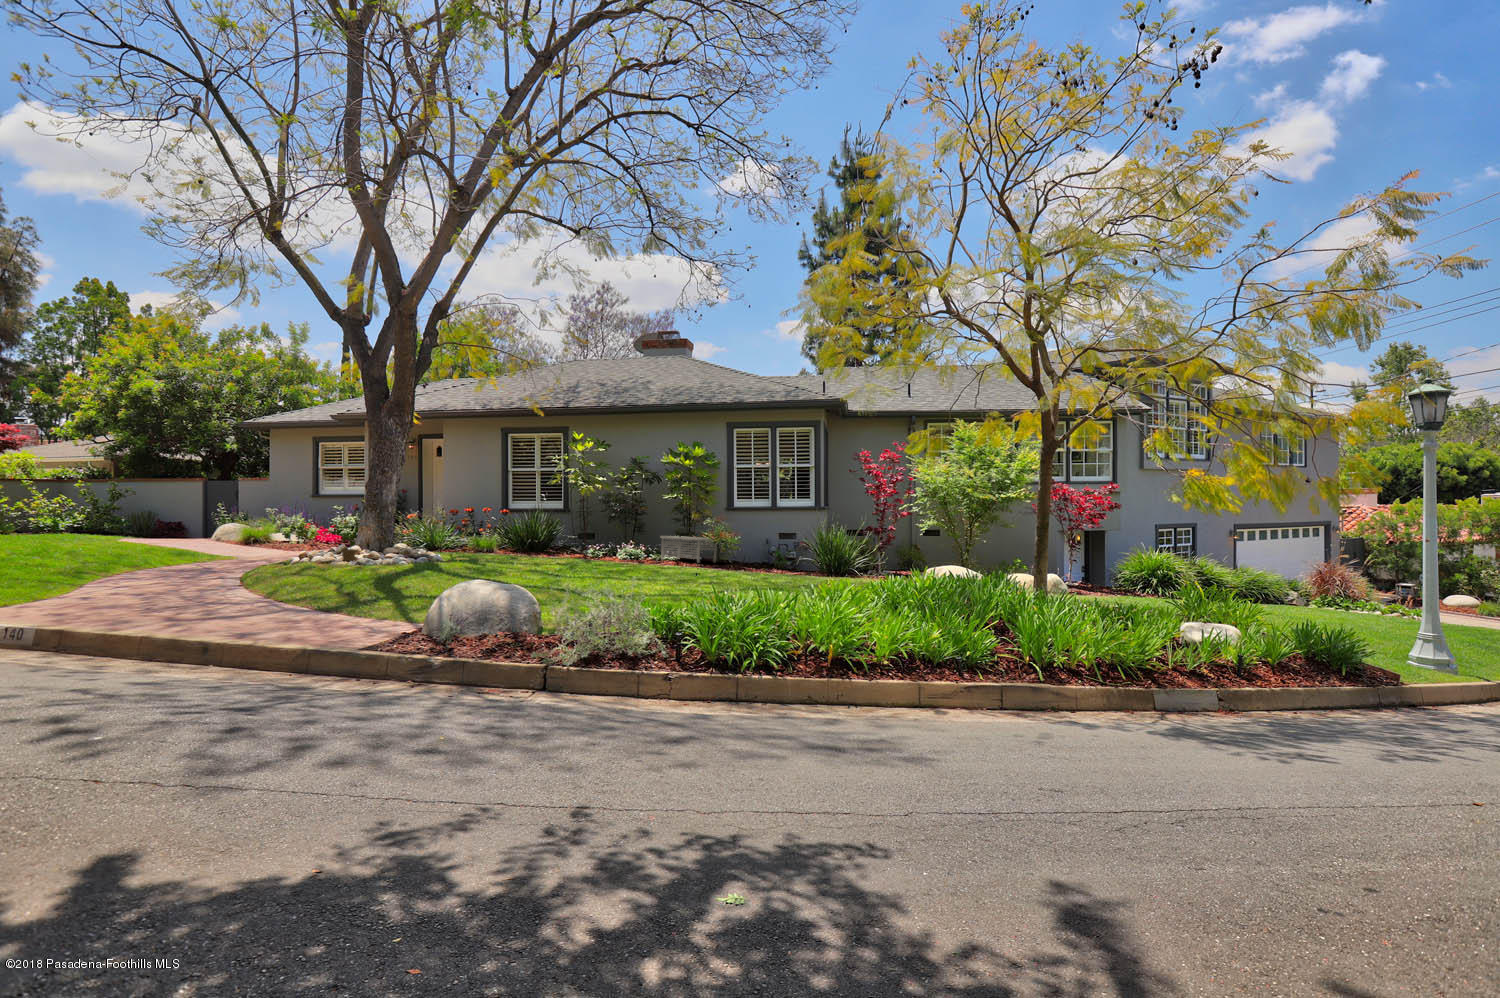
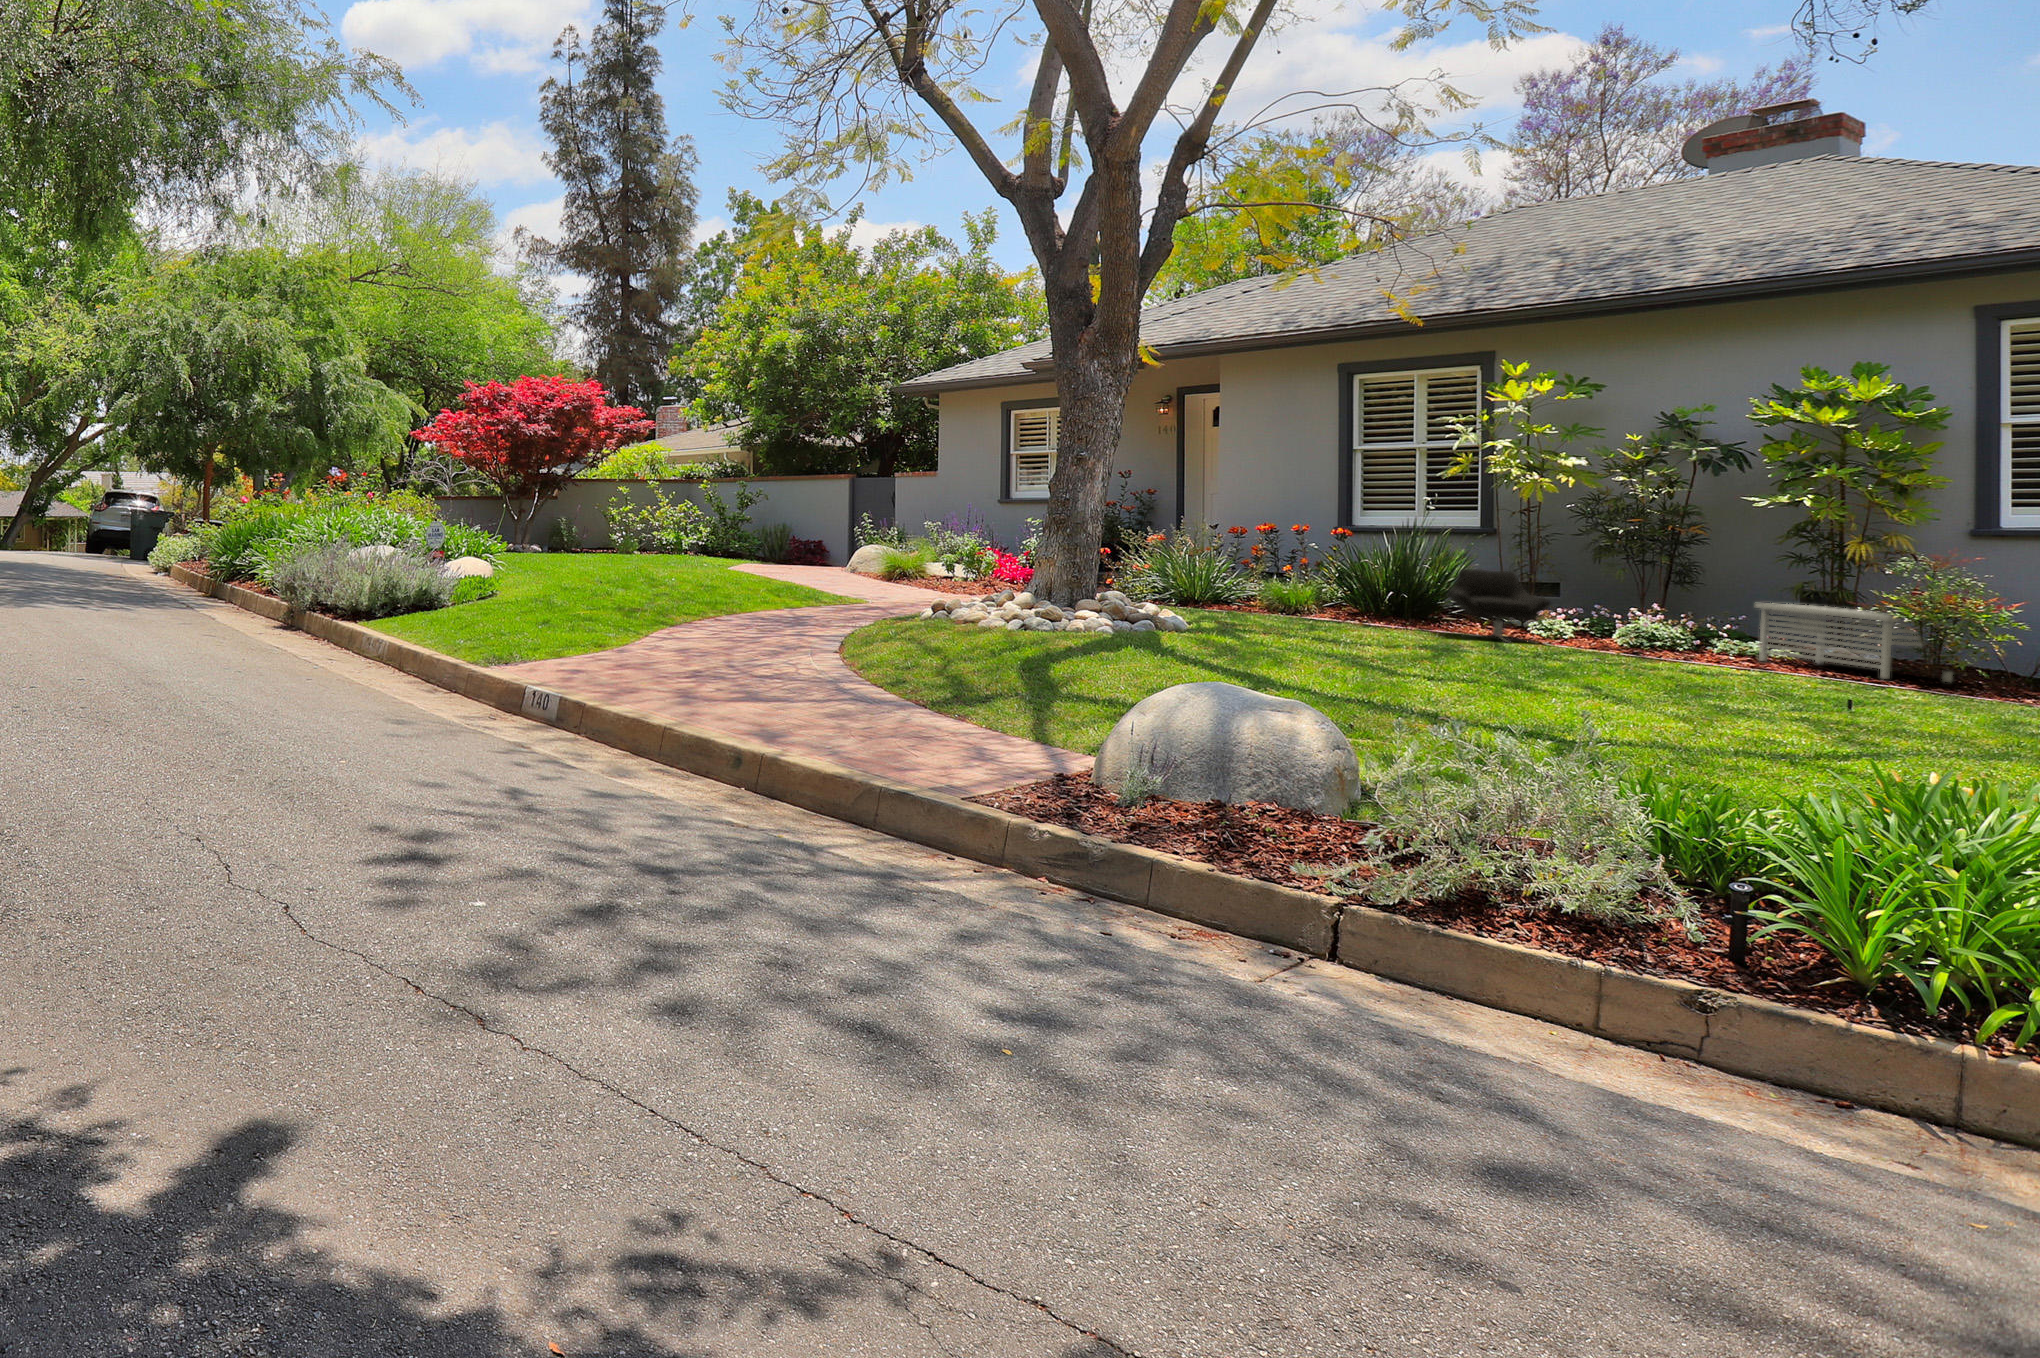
lounge chair: none [552,526,592,558] -> present [1448,569,1551,640]
potted plant: present [323,531,359,561] -> none [985,563,1044,618]

